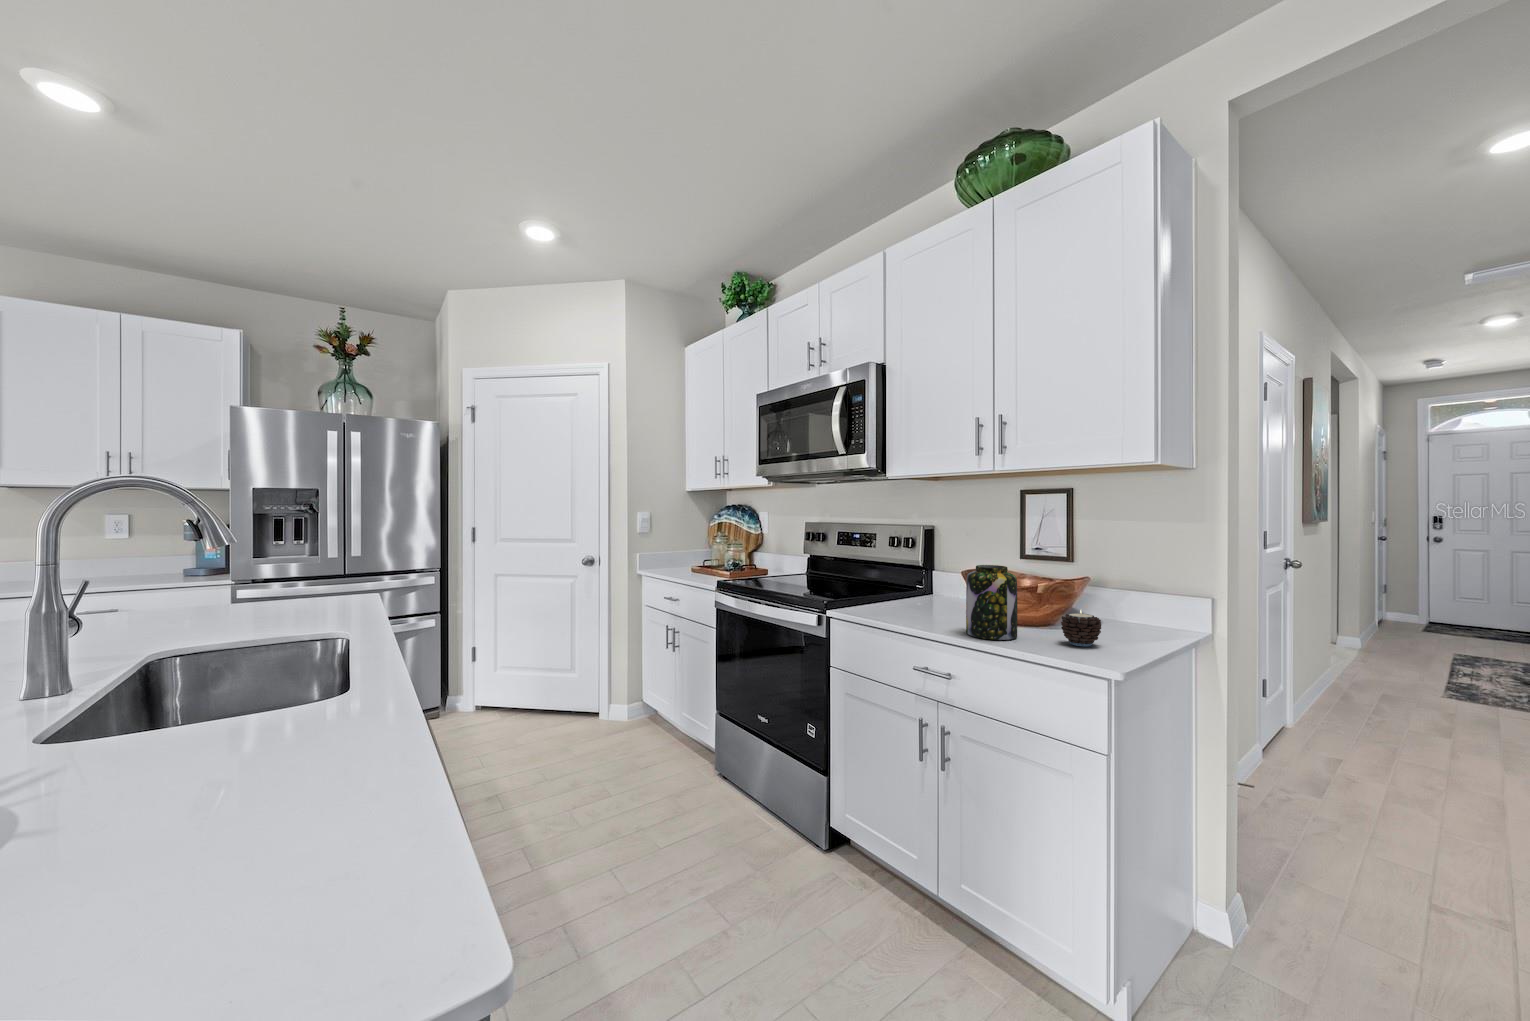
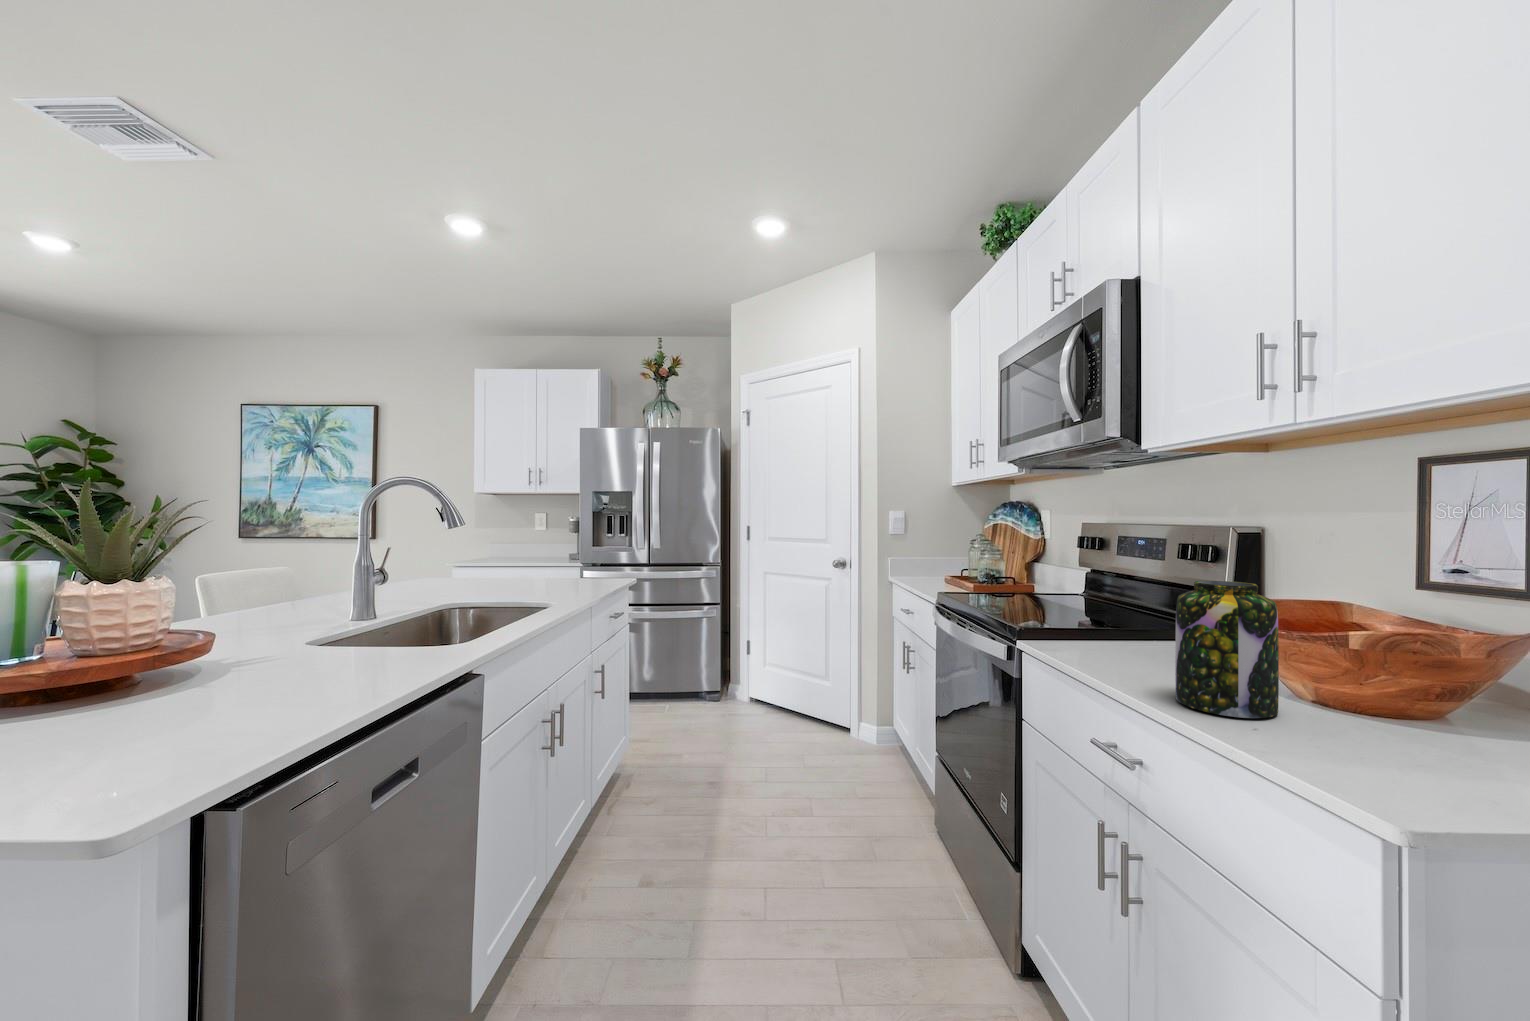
candle: present [1061,610,1101,646] -> none [1356,679,1470,761]

